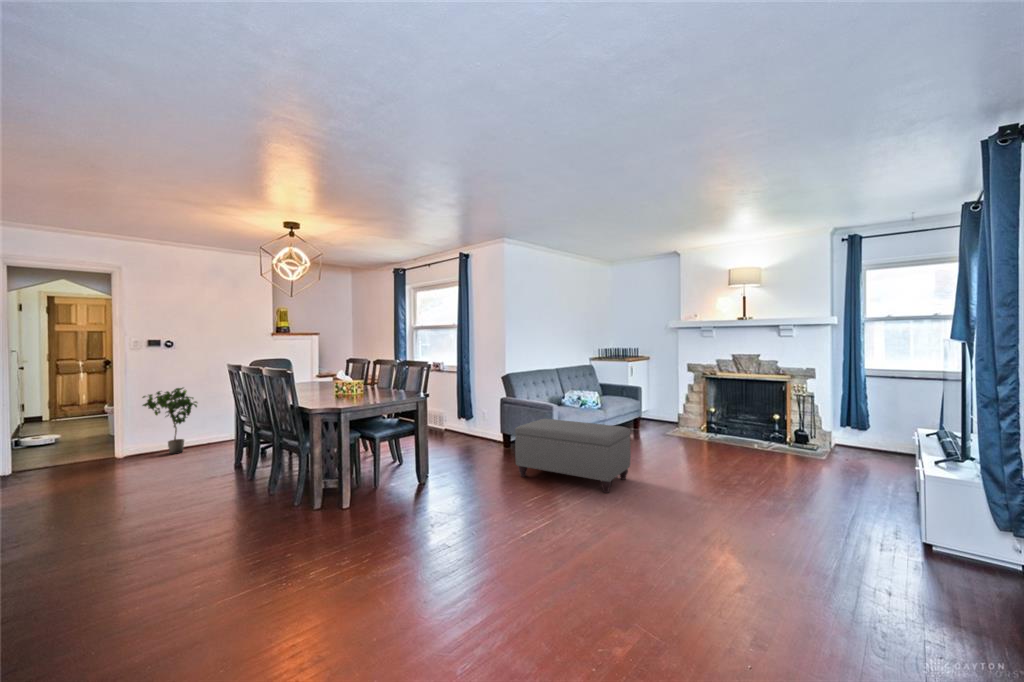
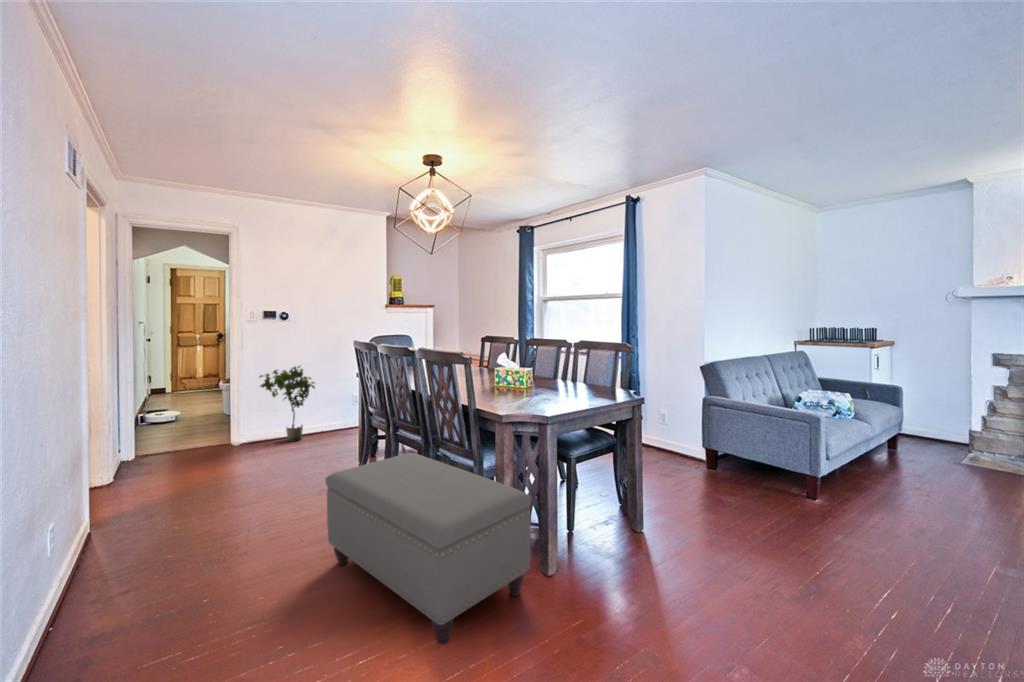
ottoman: present [515,419,631,493] -> present [325,453,531,644]

